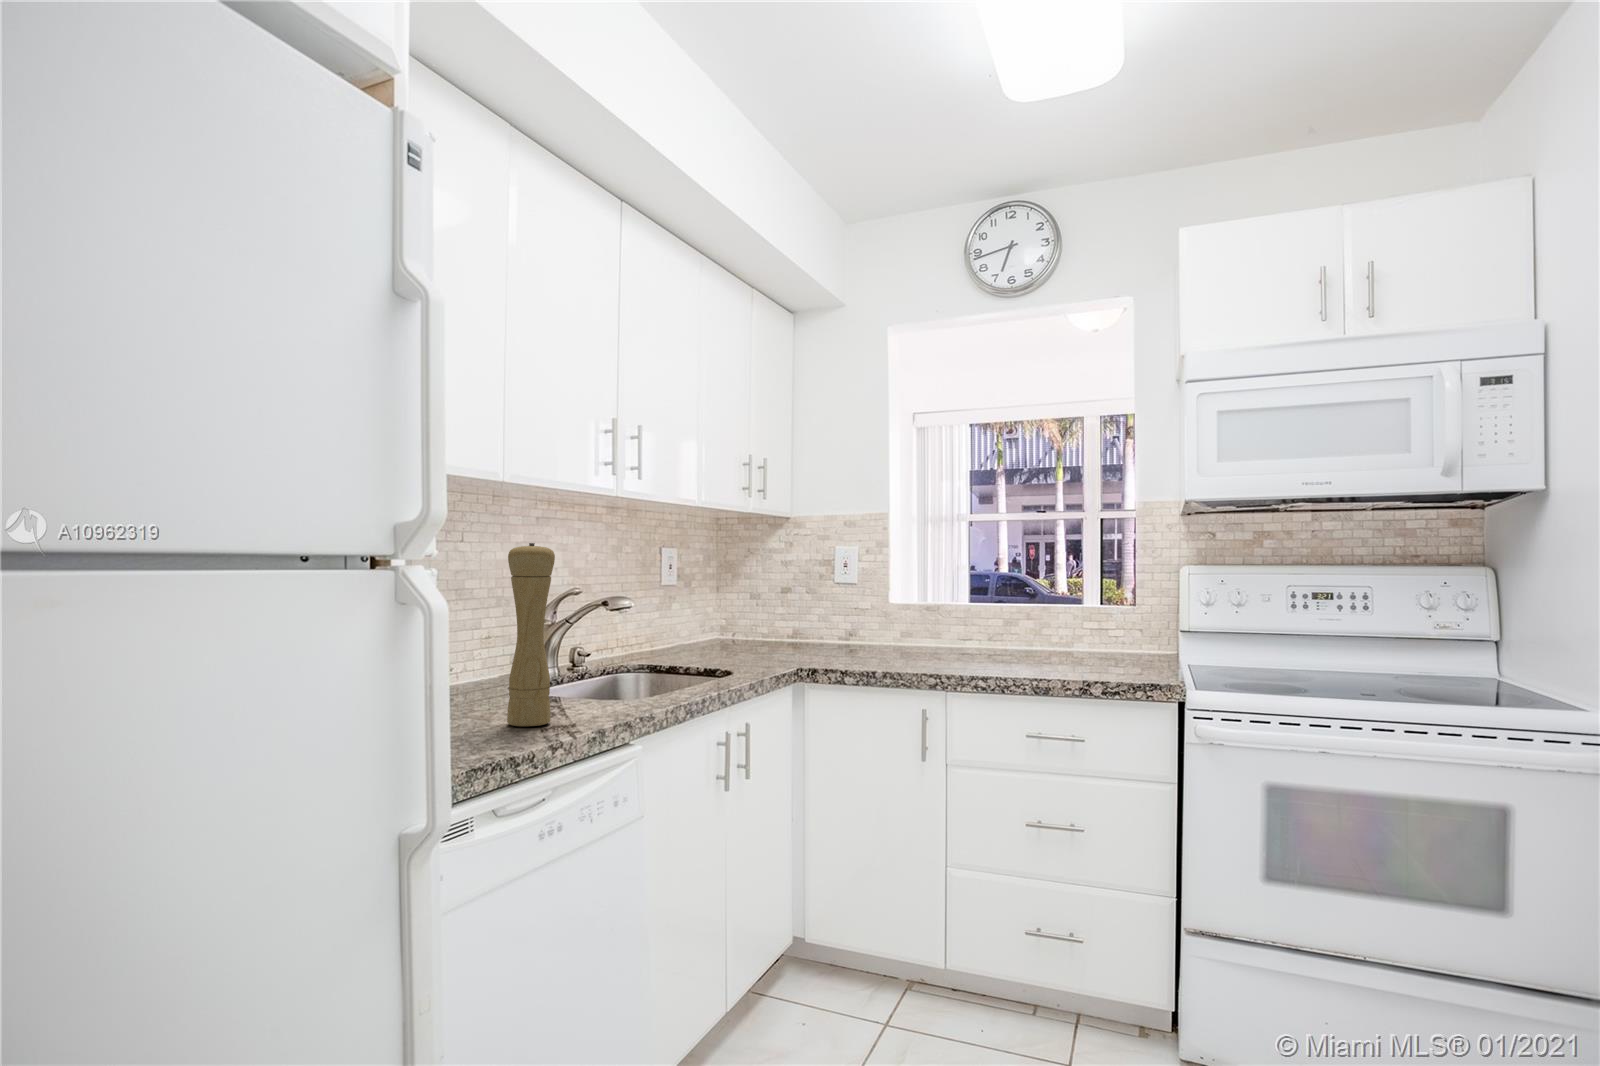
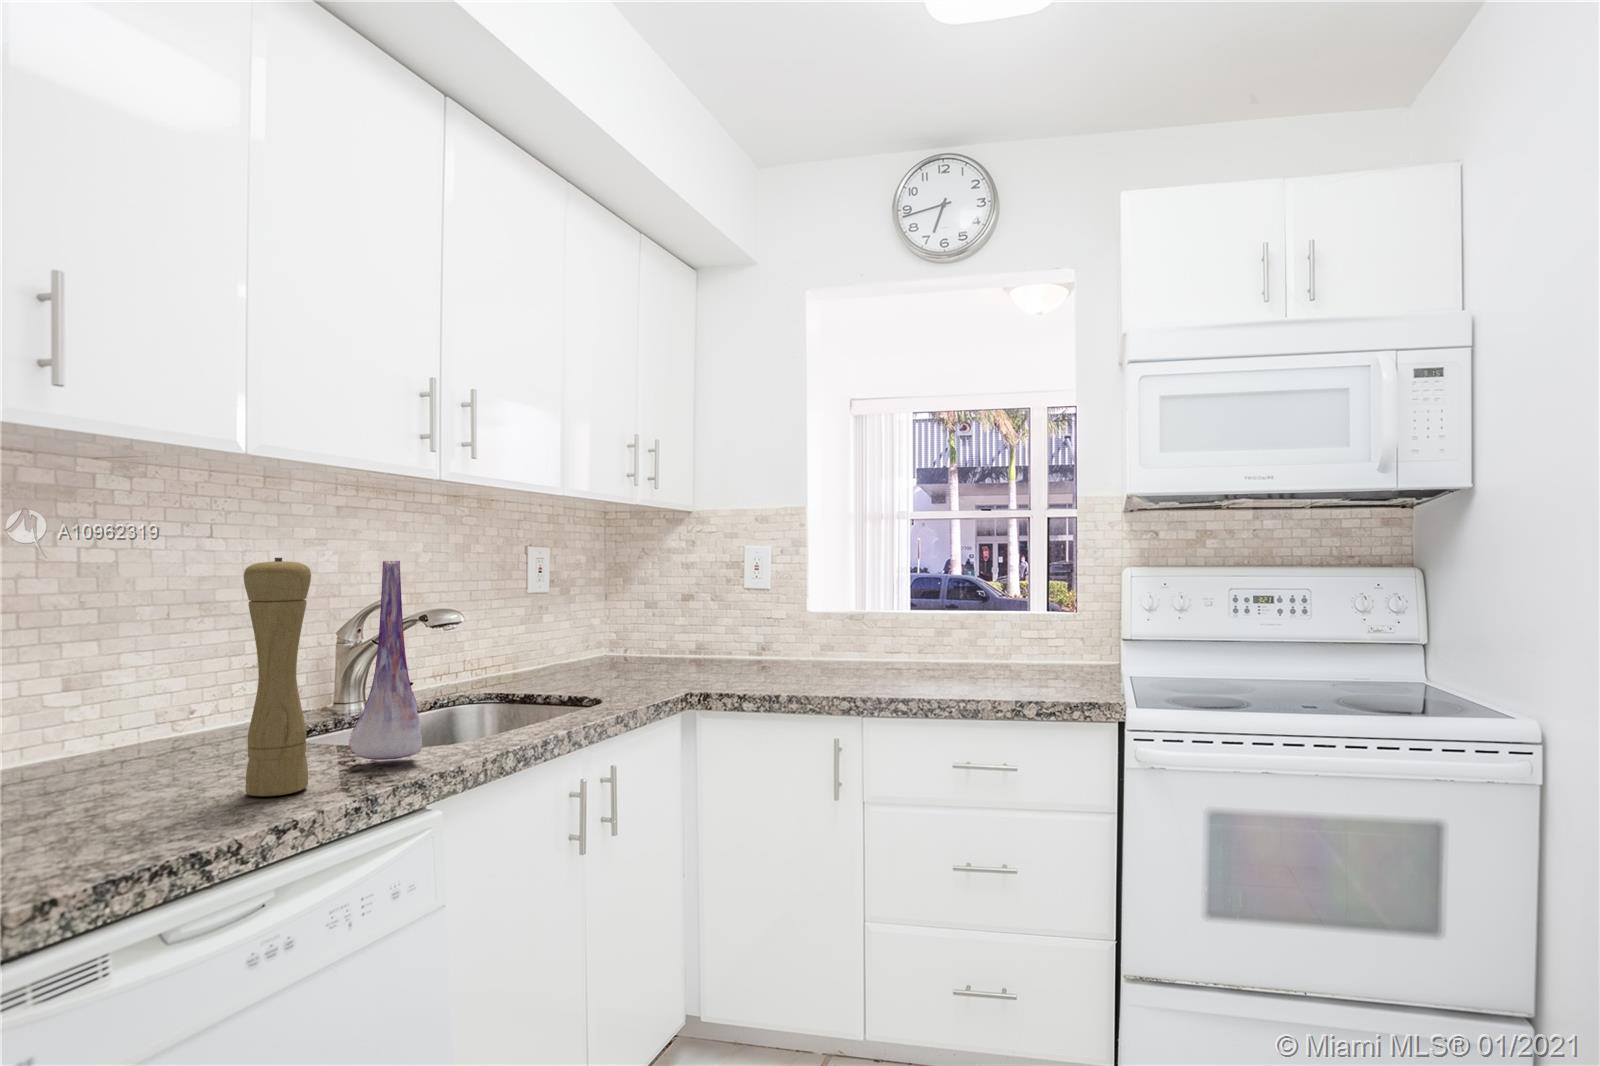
vase: none [557,544,623,709] -> present [349,561,422,760]

